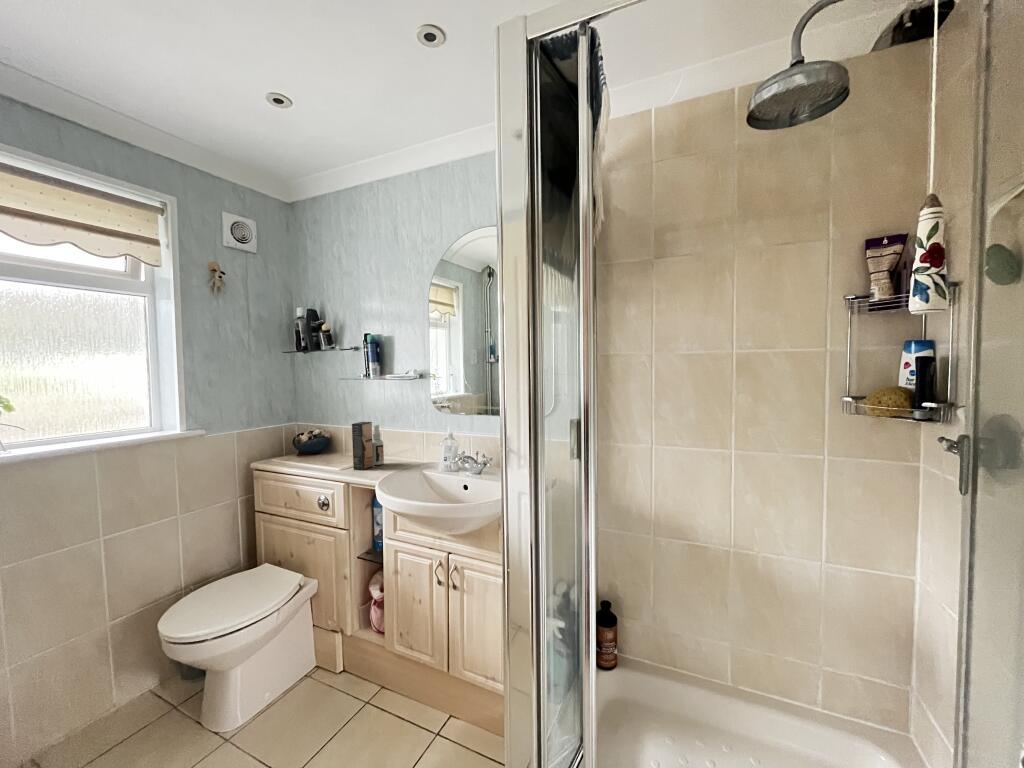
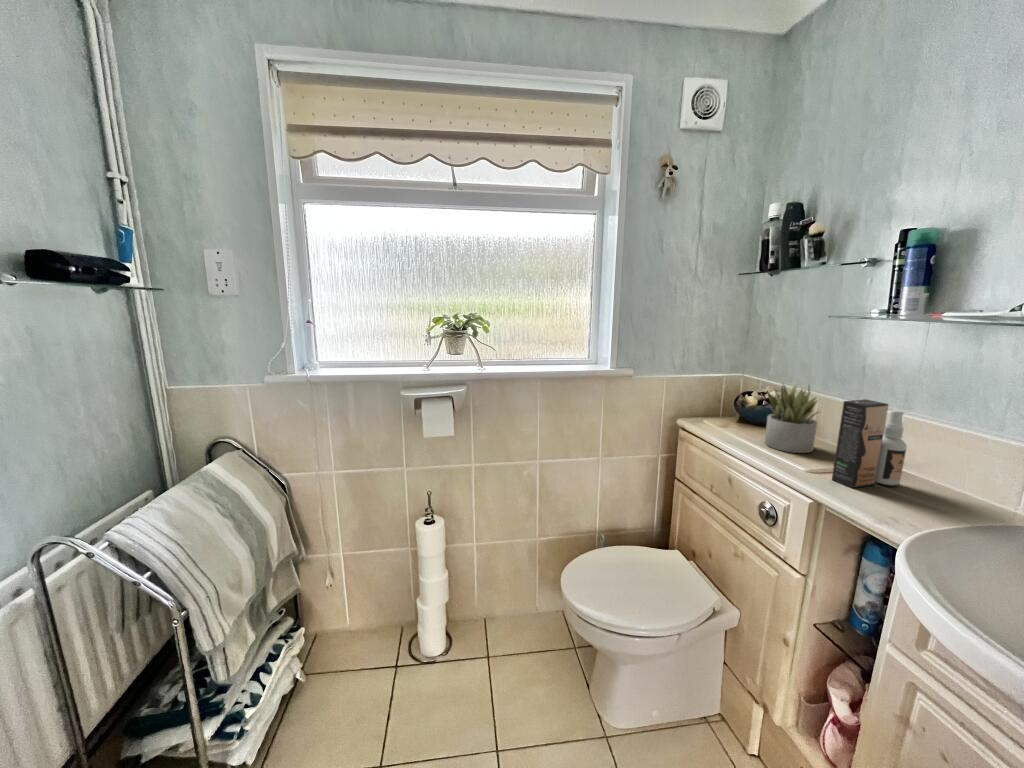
succulent plant: none [312,419,346,464] -> present [765,383,821,453]

